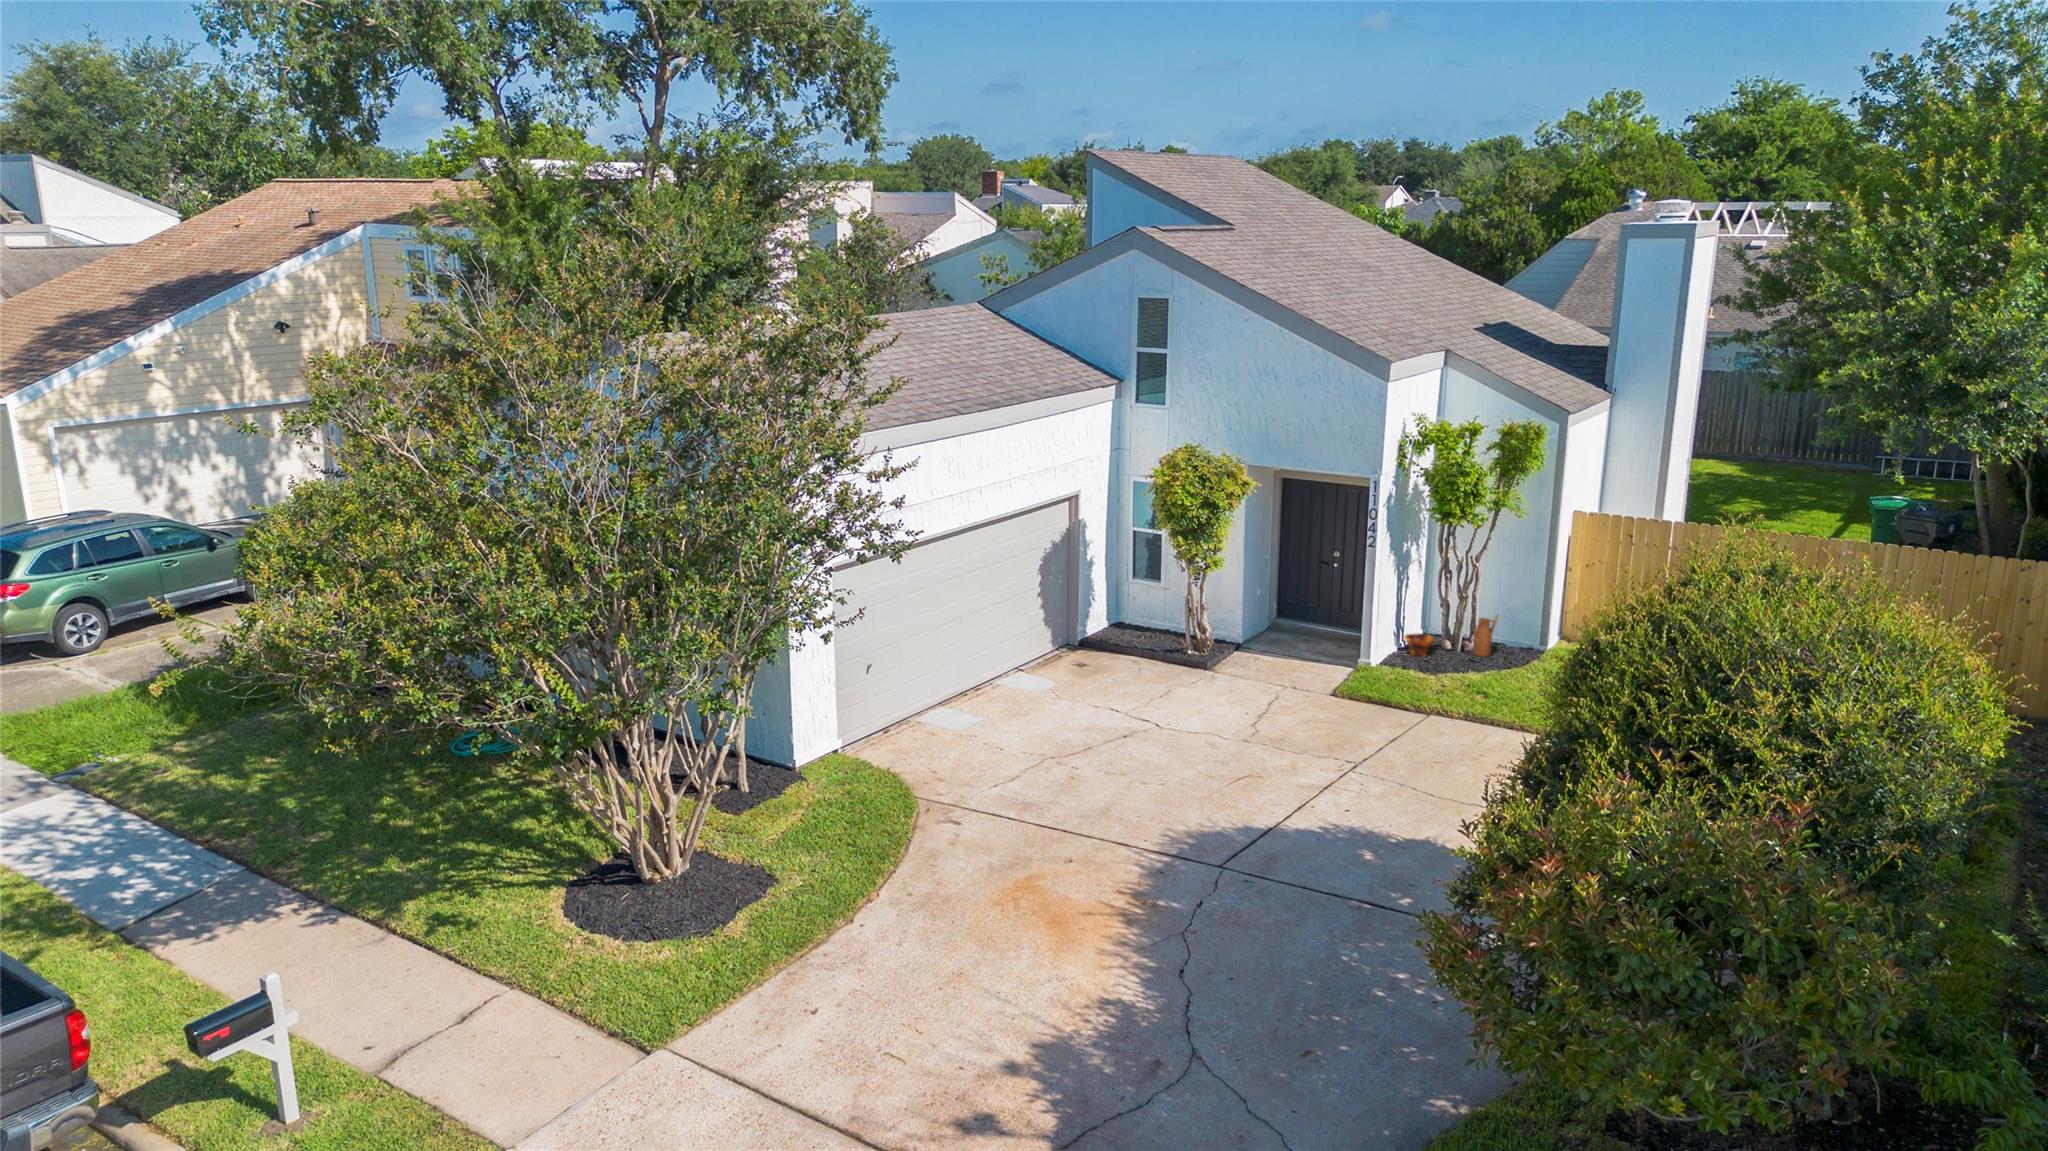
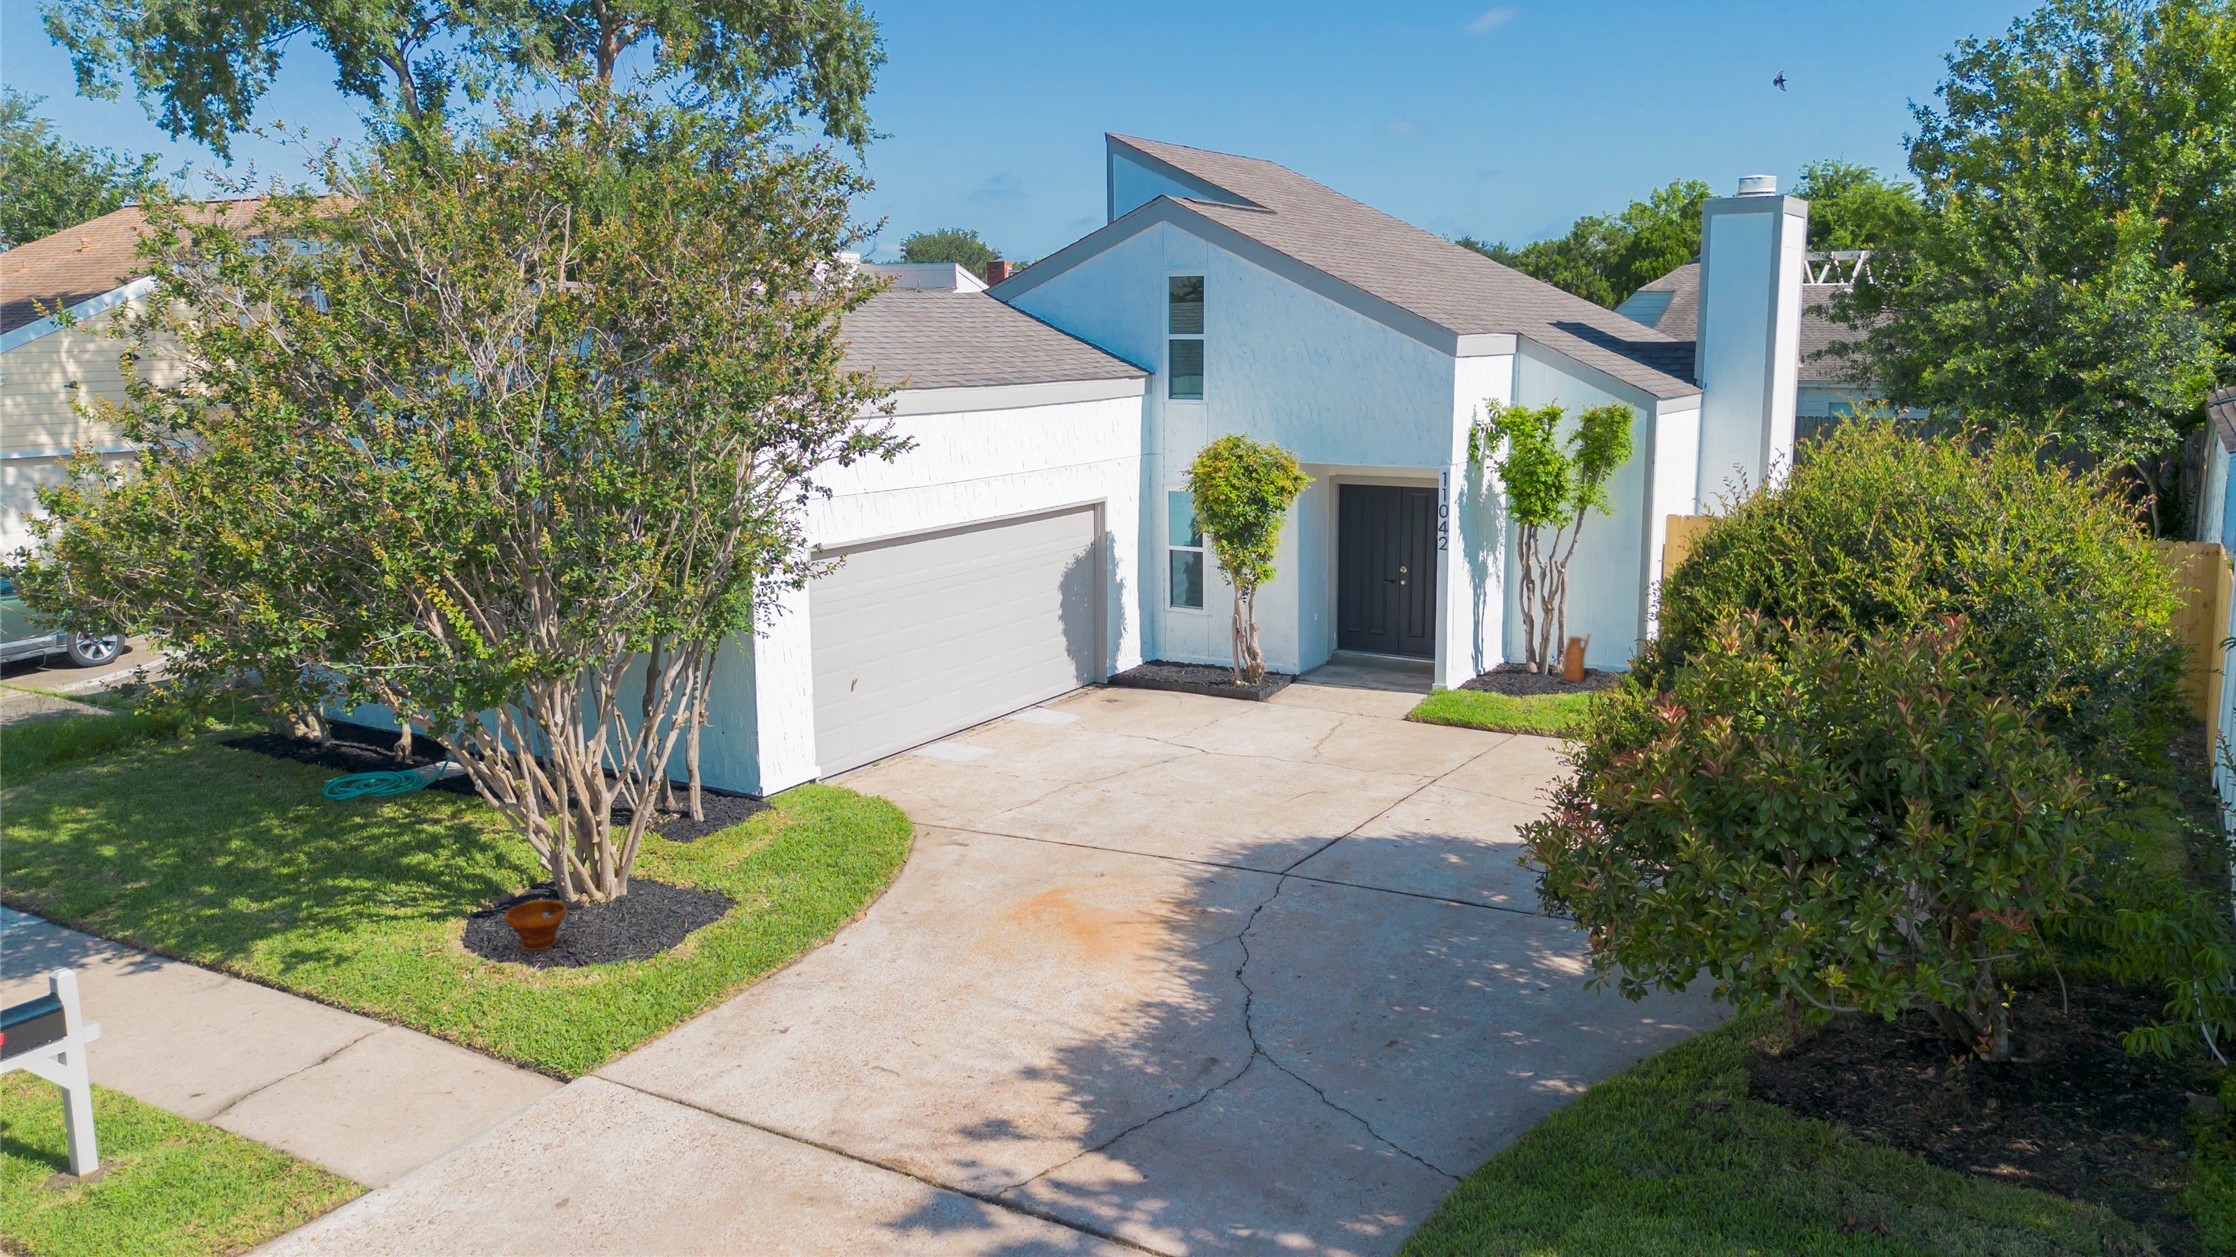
planter: present [1404,634,1433,656] -> present [504,900,567,951]

